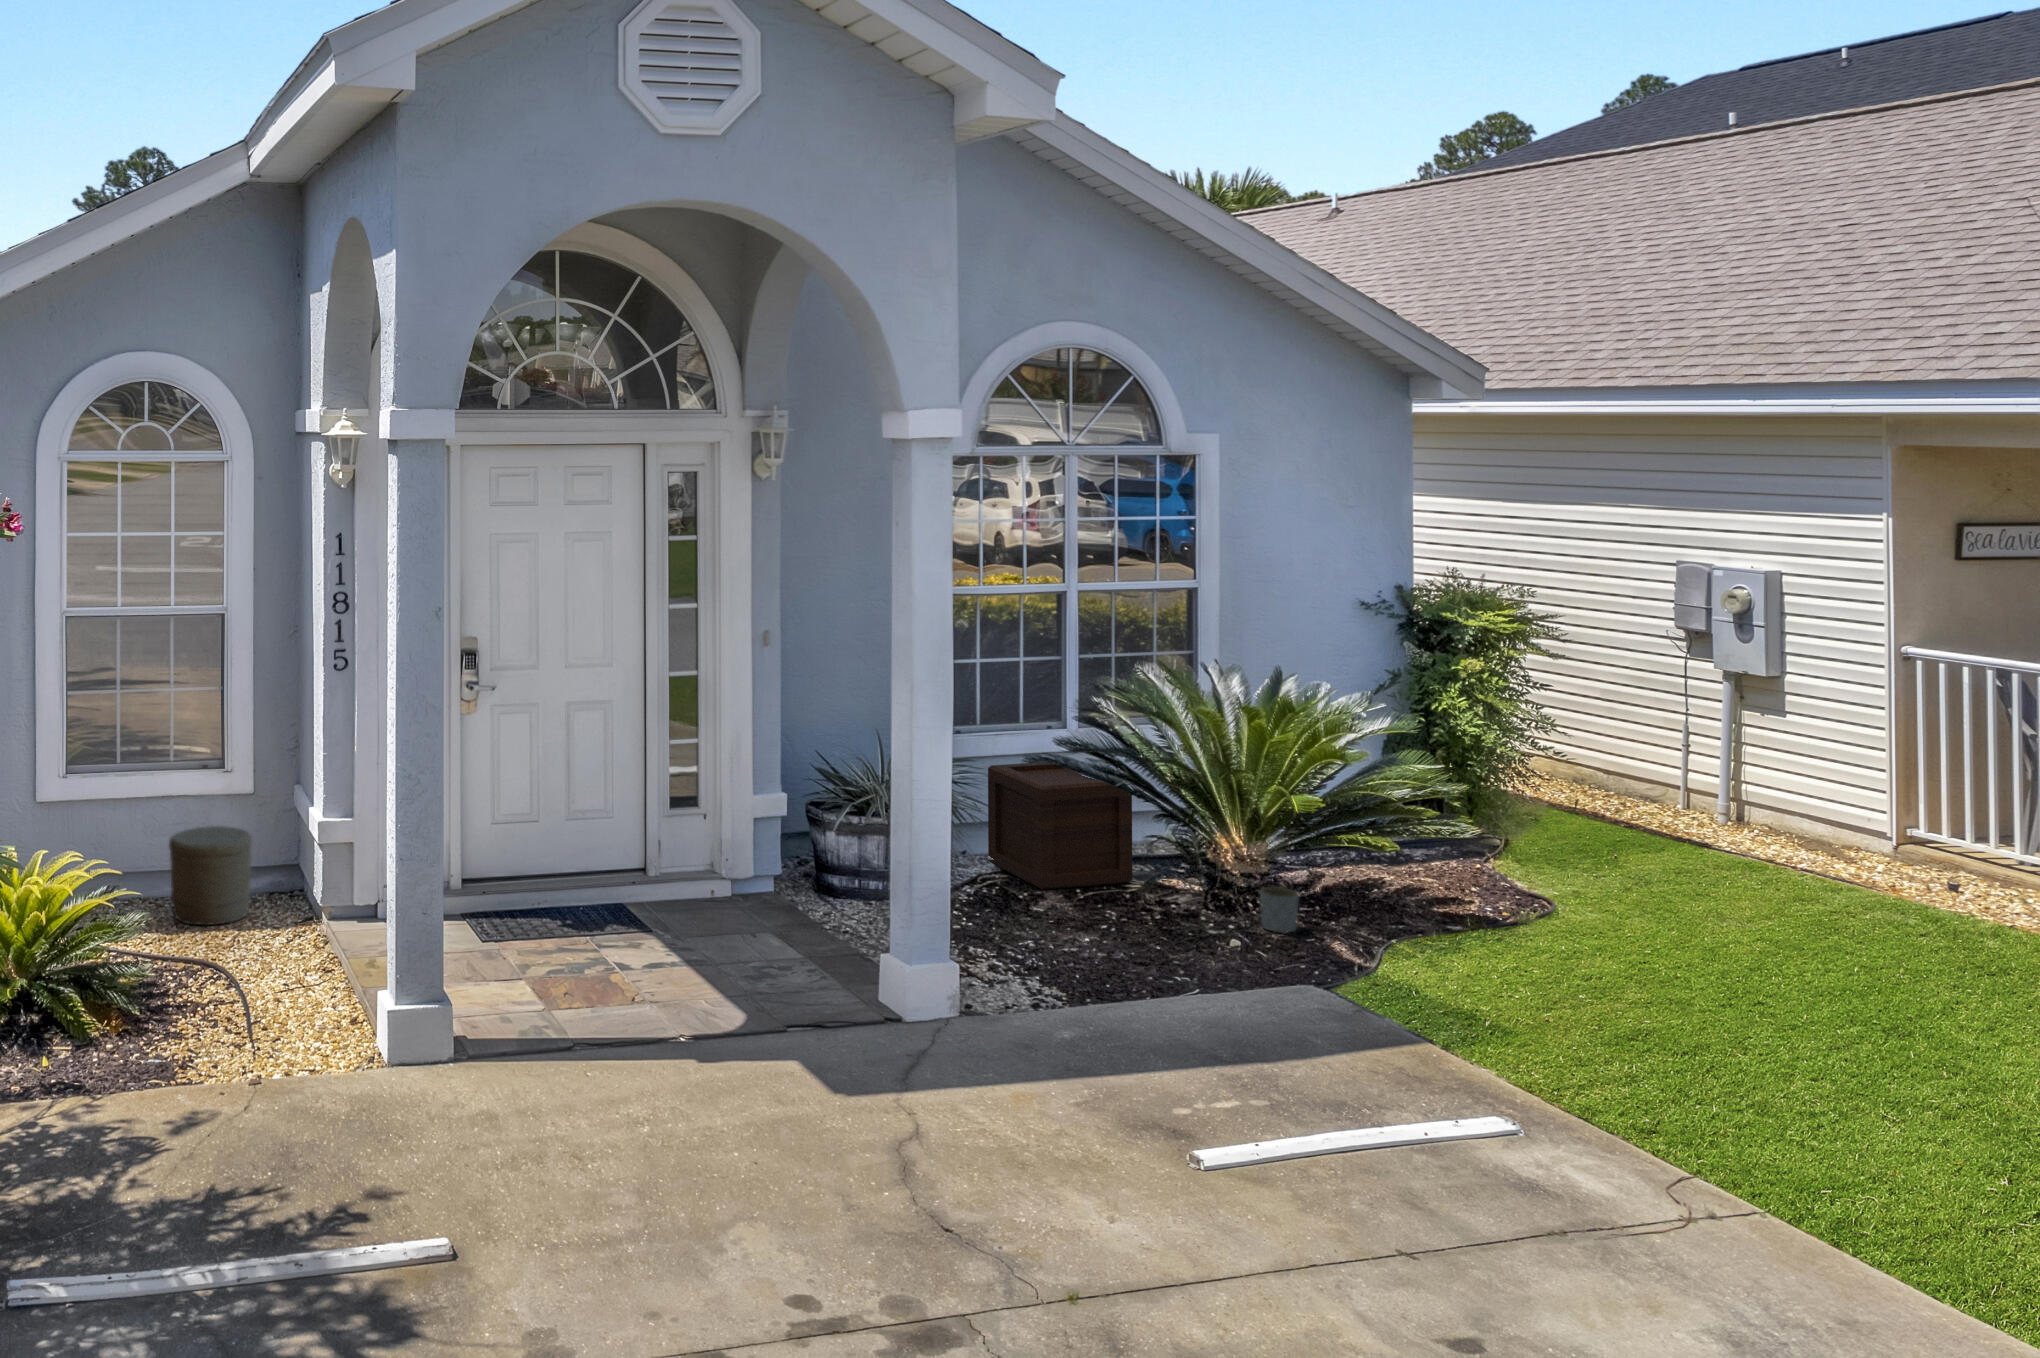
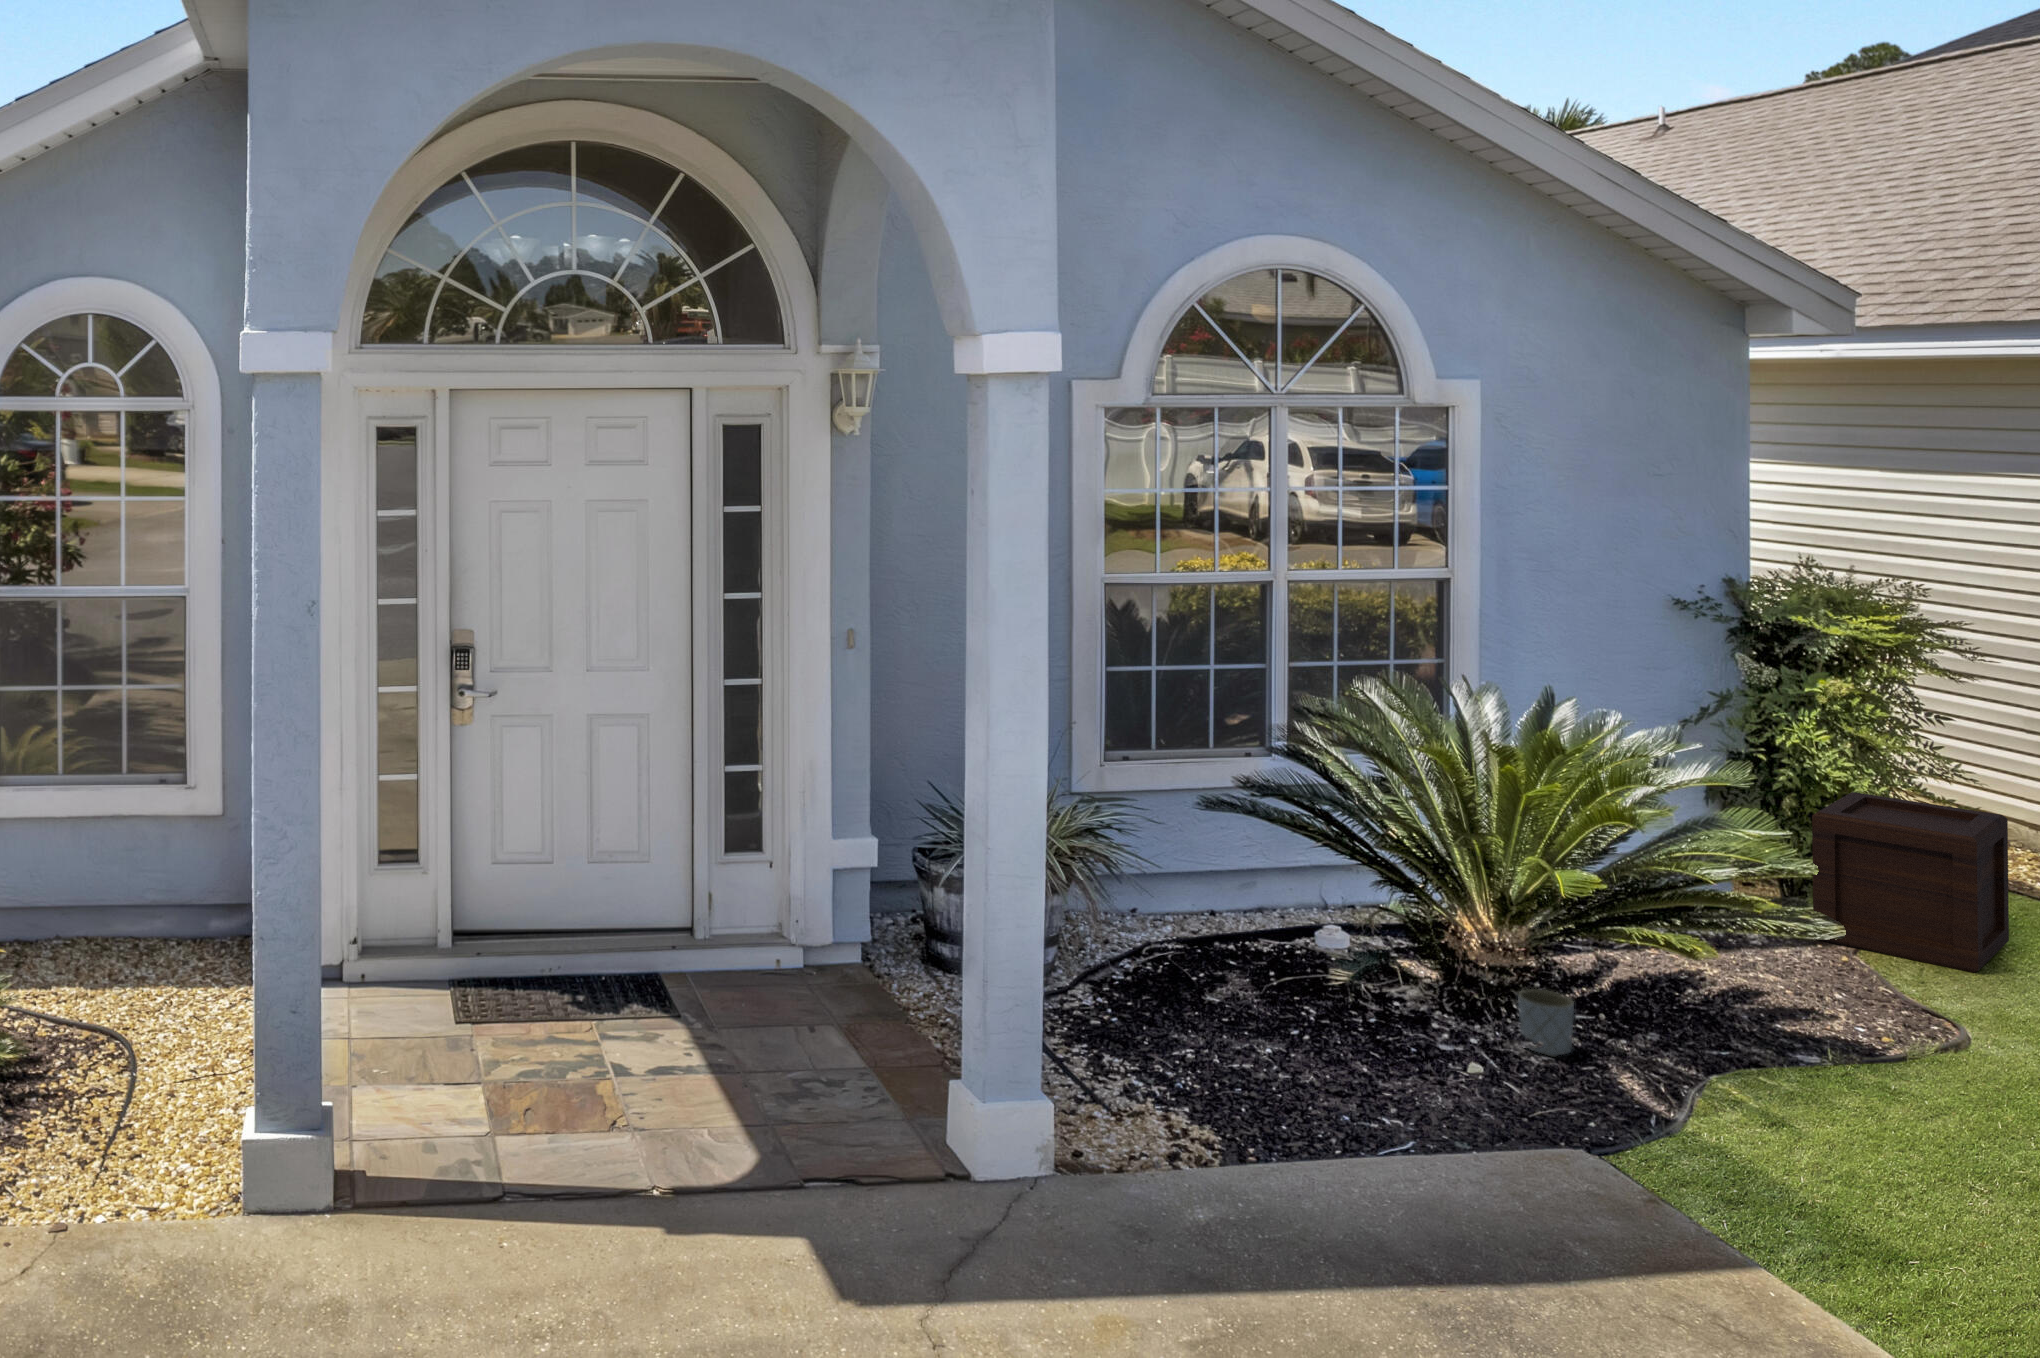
wooden crate: present [988,762,1132,890] -> present [1812,792,2009,973]
woven basket: present [169,826,252,926] -> none [106,856,208,979]

